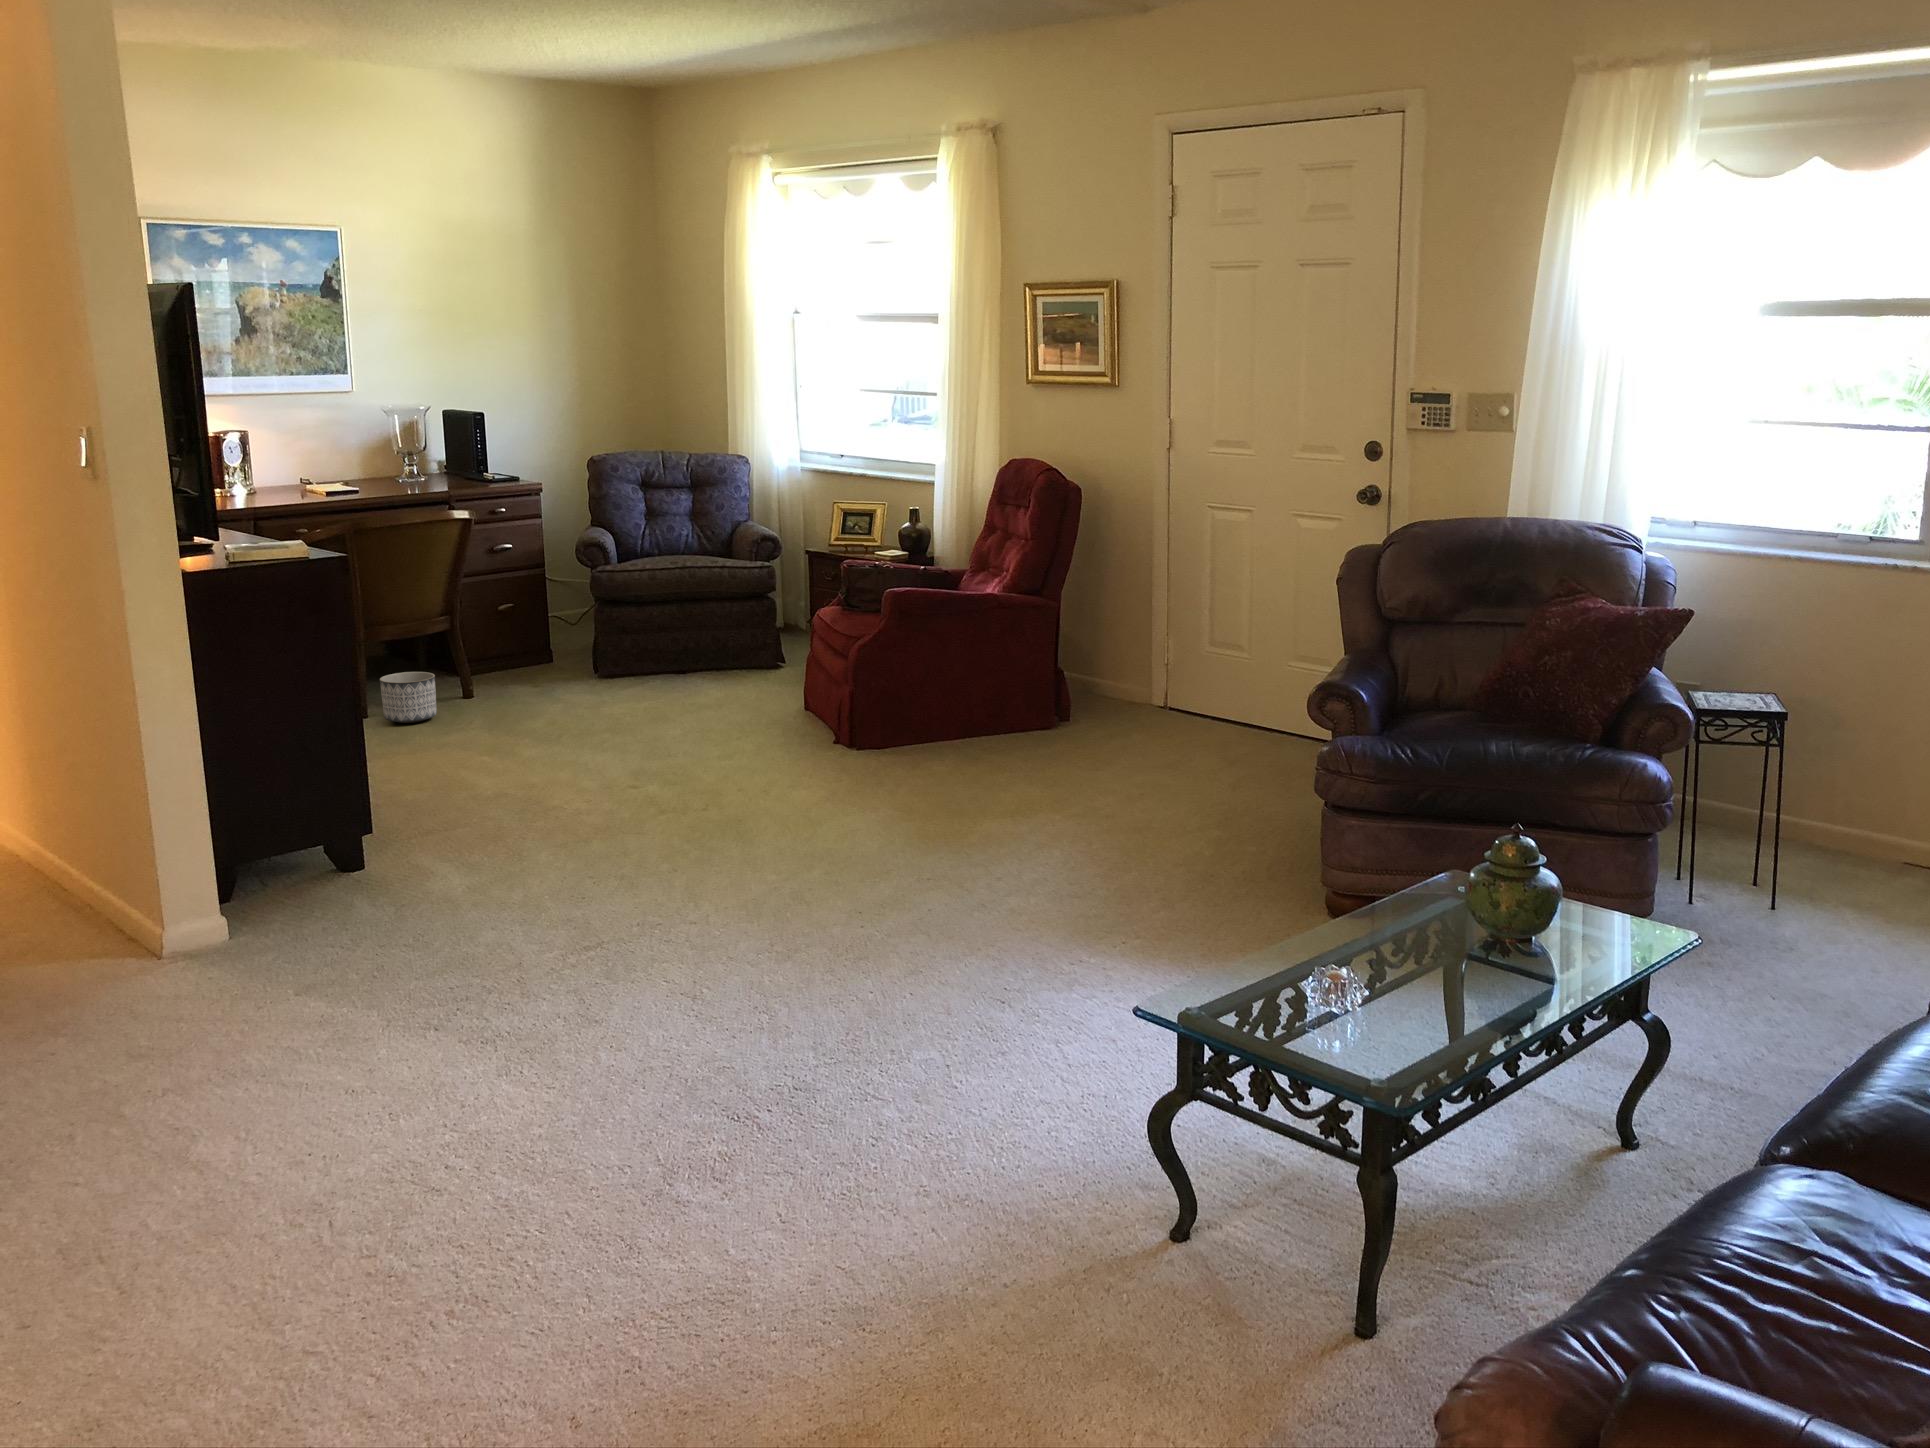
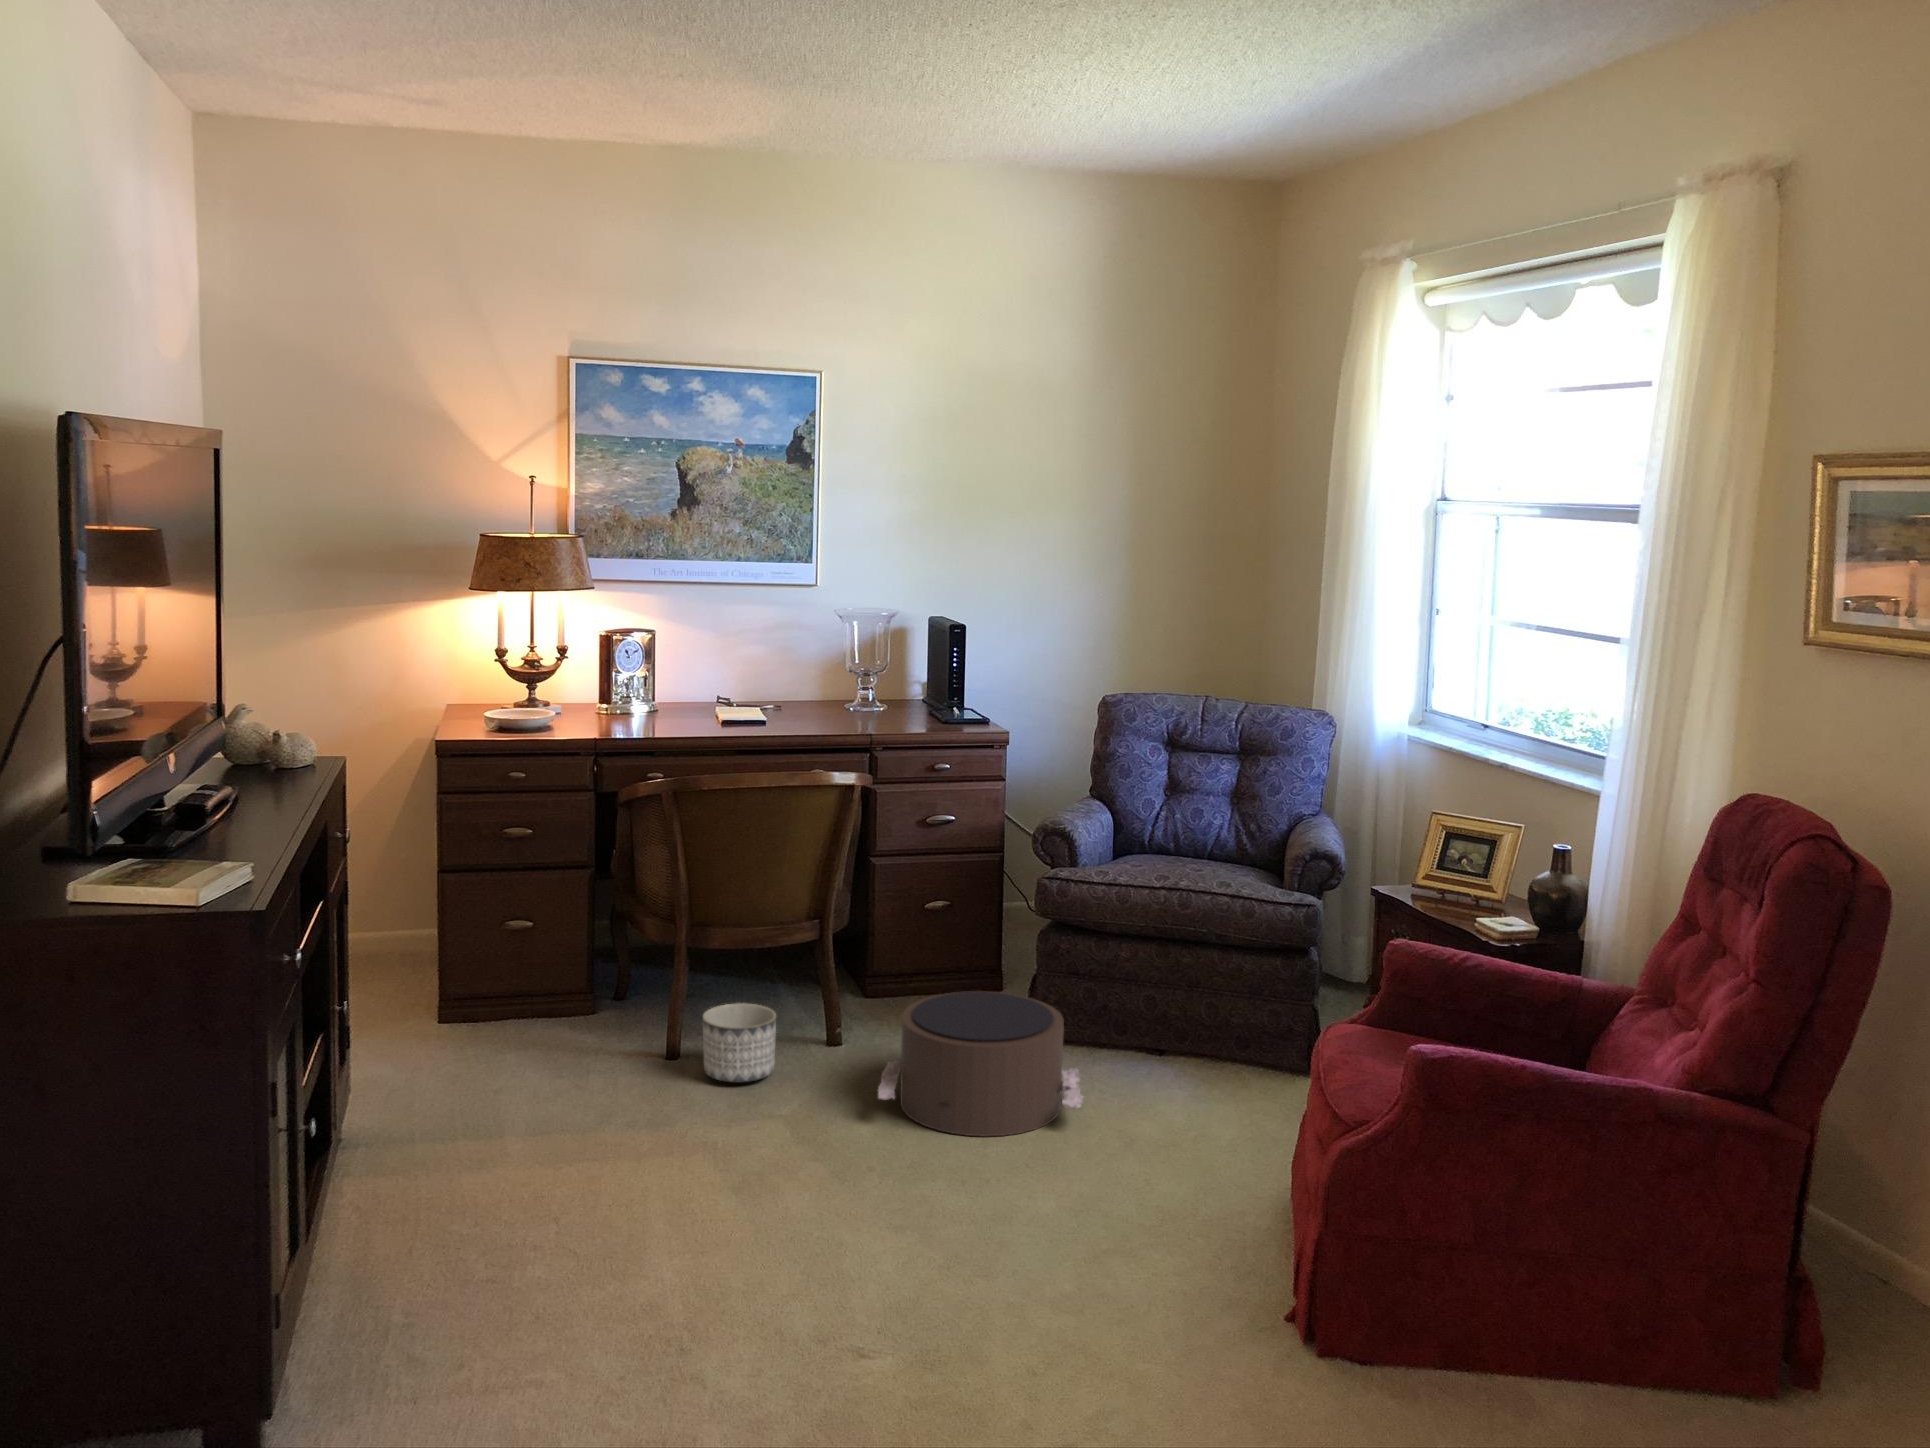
pouf: none [522,639,668,720] -> present [878,991,1083,1137]

